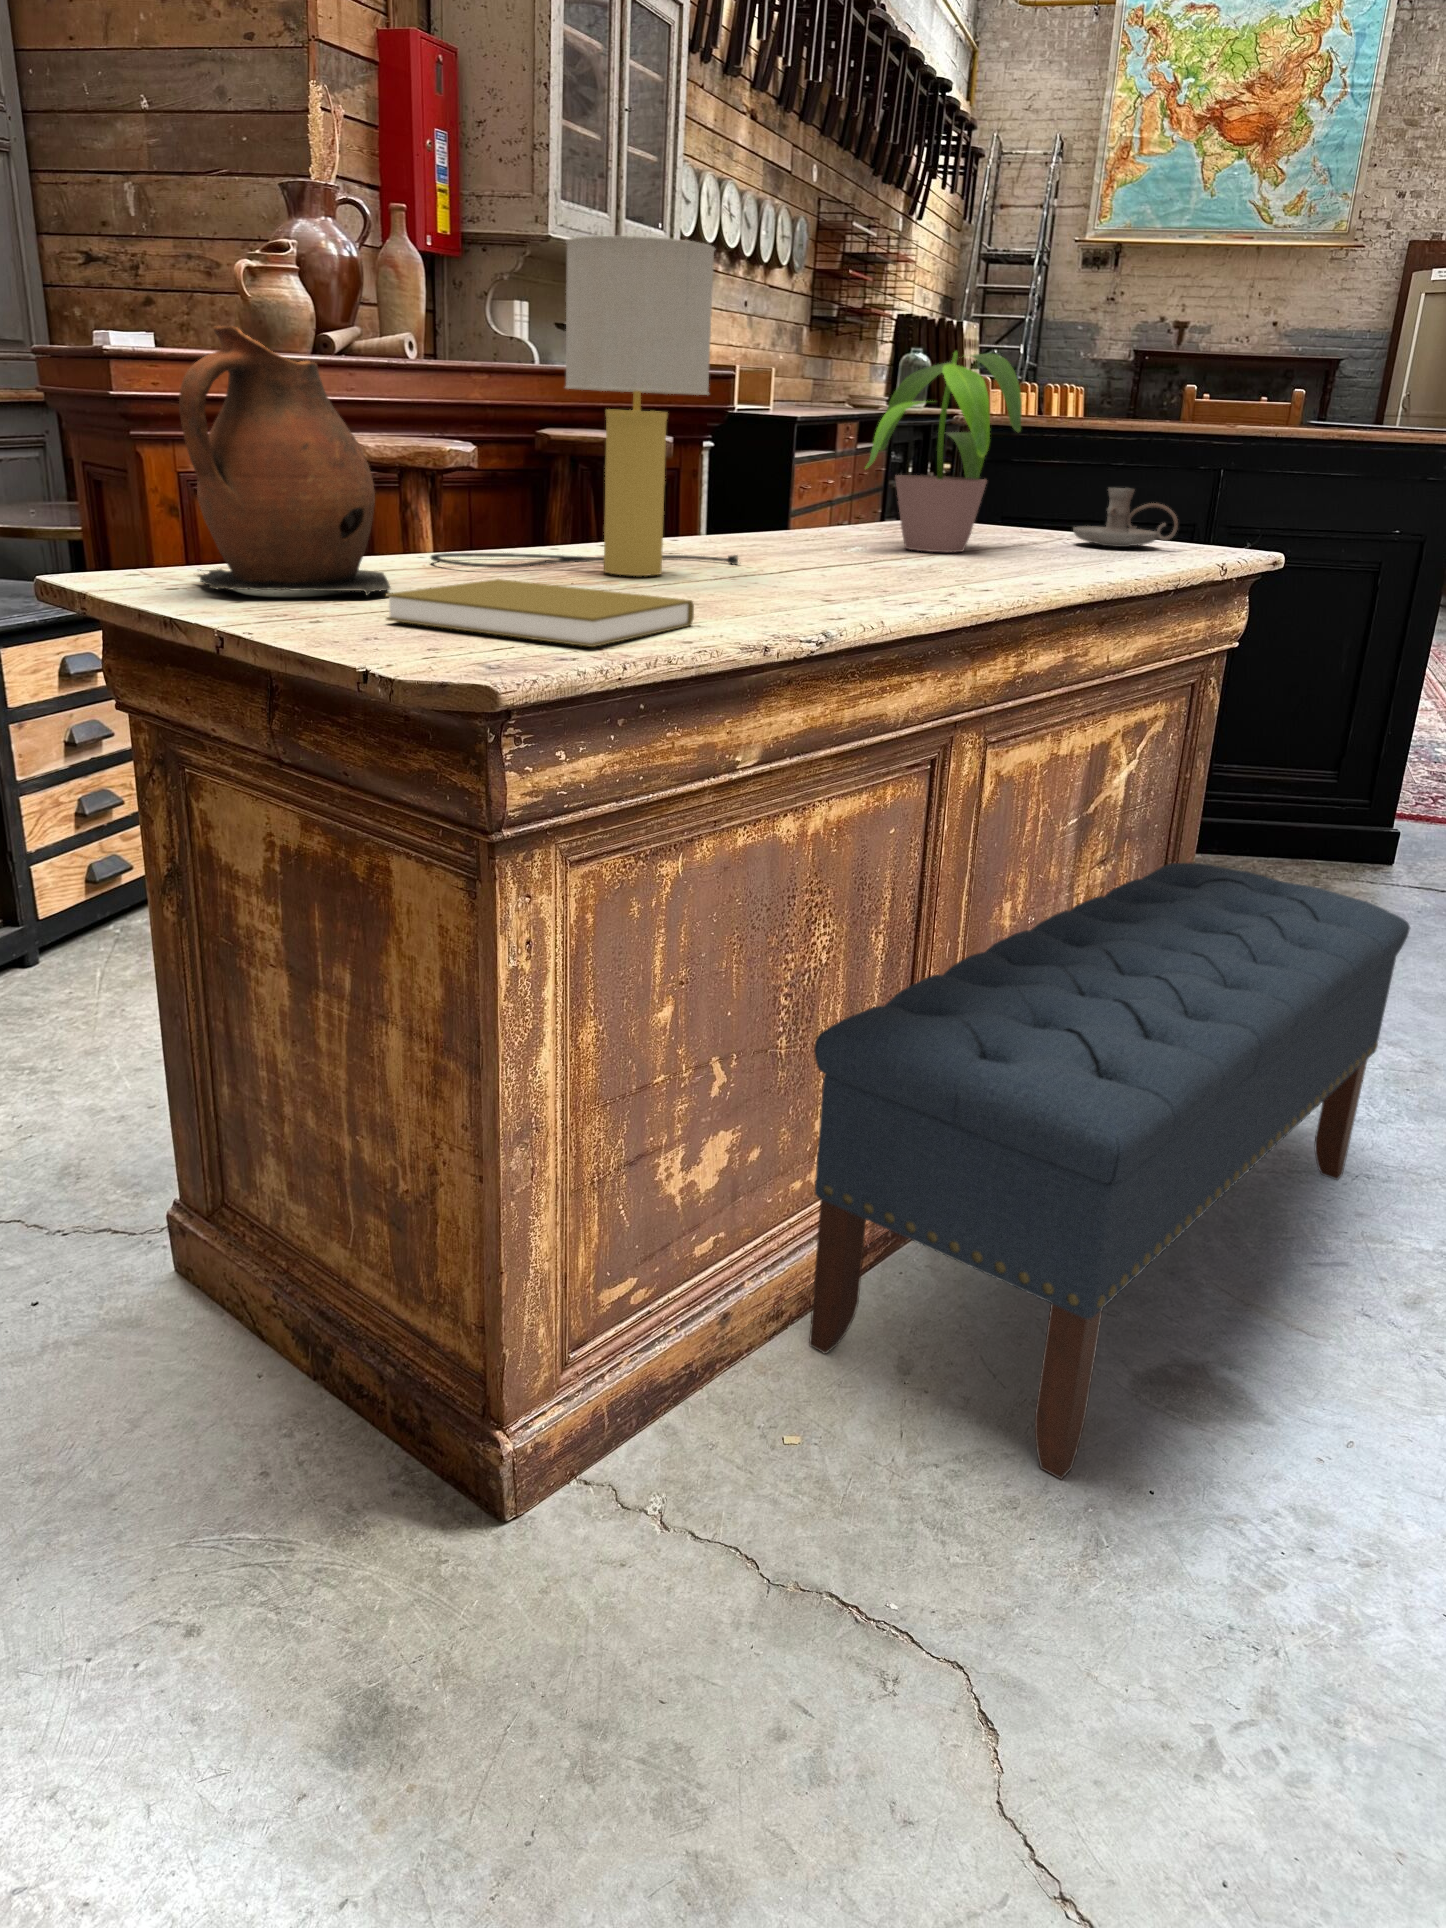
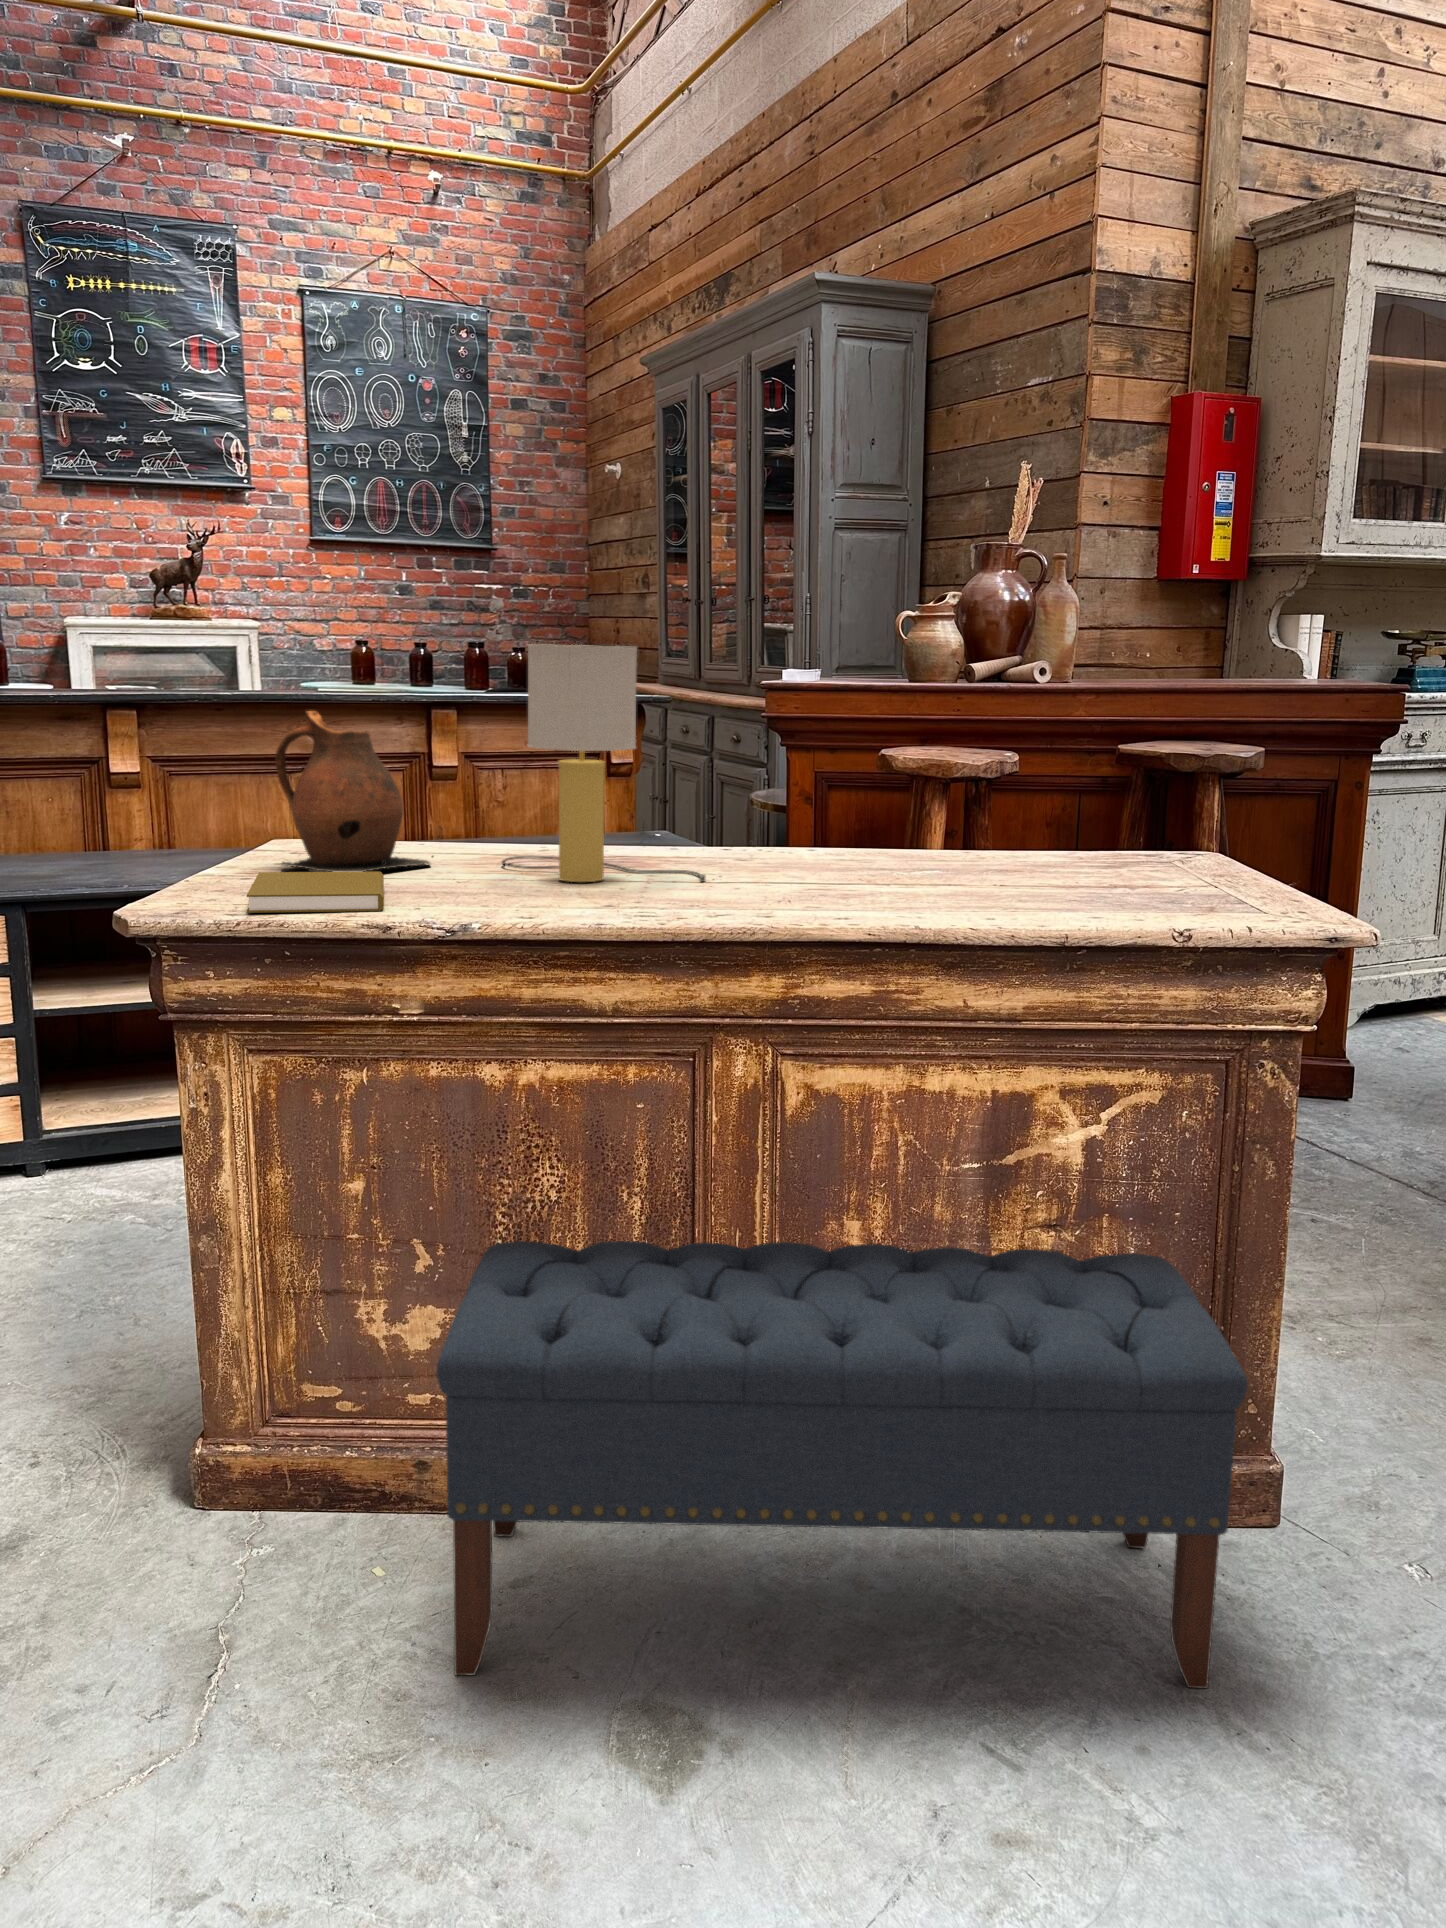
potted plant: present [866,351,1022,552] -> none [857,706,1070,891]
candle holder: present [1073,488,1178,547] -> none [1146,841,1240,903]

